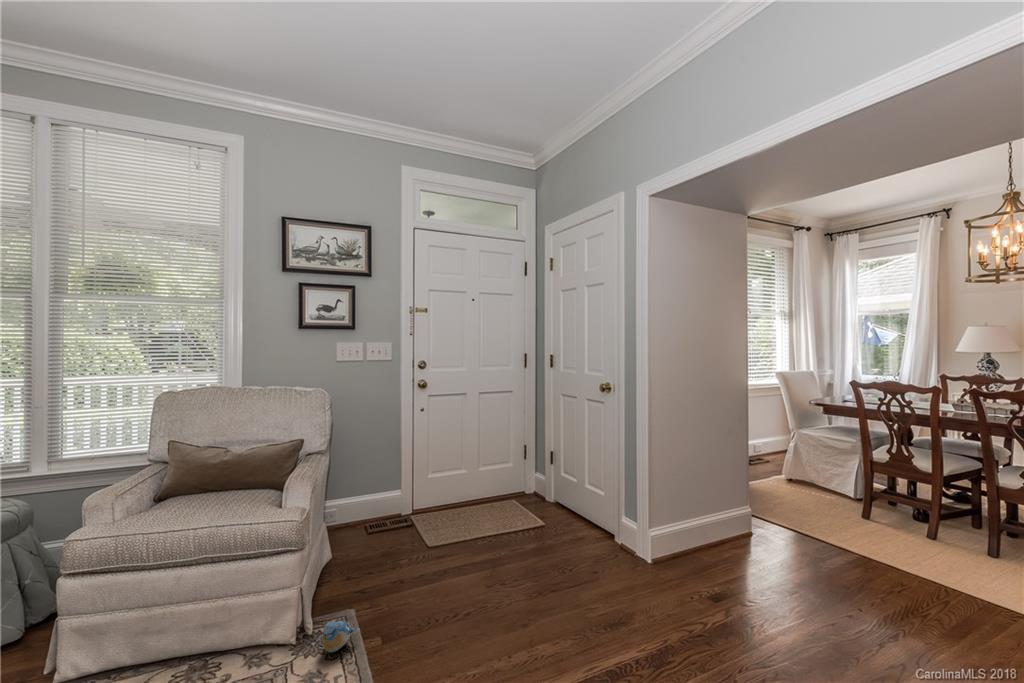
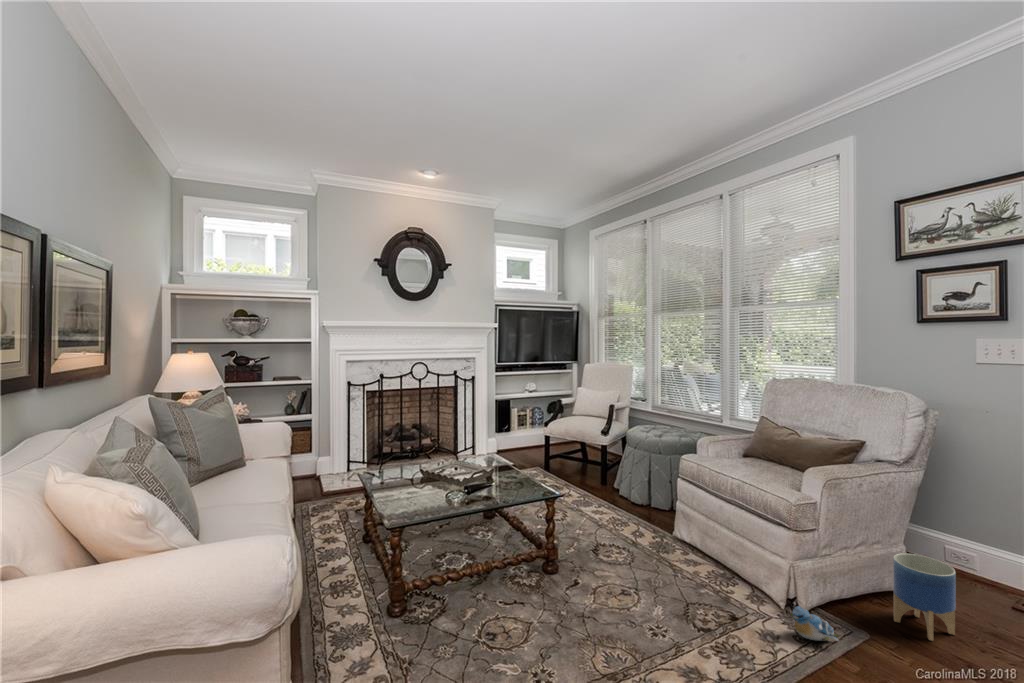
planter: none [345,520,385,589] -> present [893,553,956,641]

